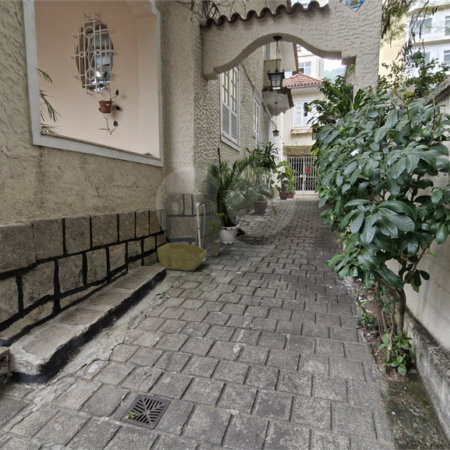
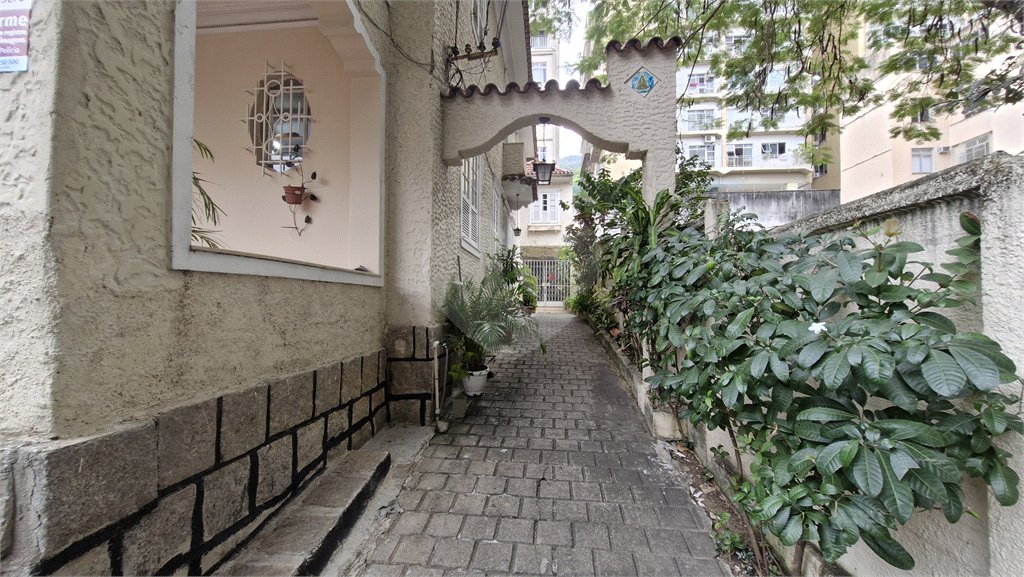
storage bin: present [157,243,207,271] -> none [372,403,452,450]

